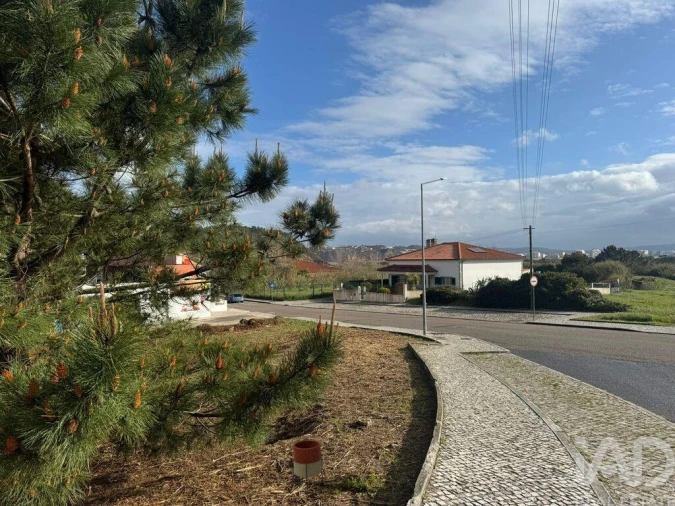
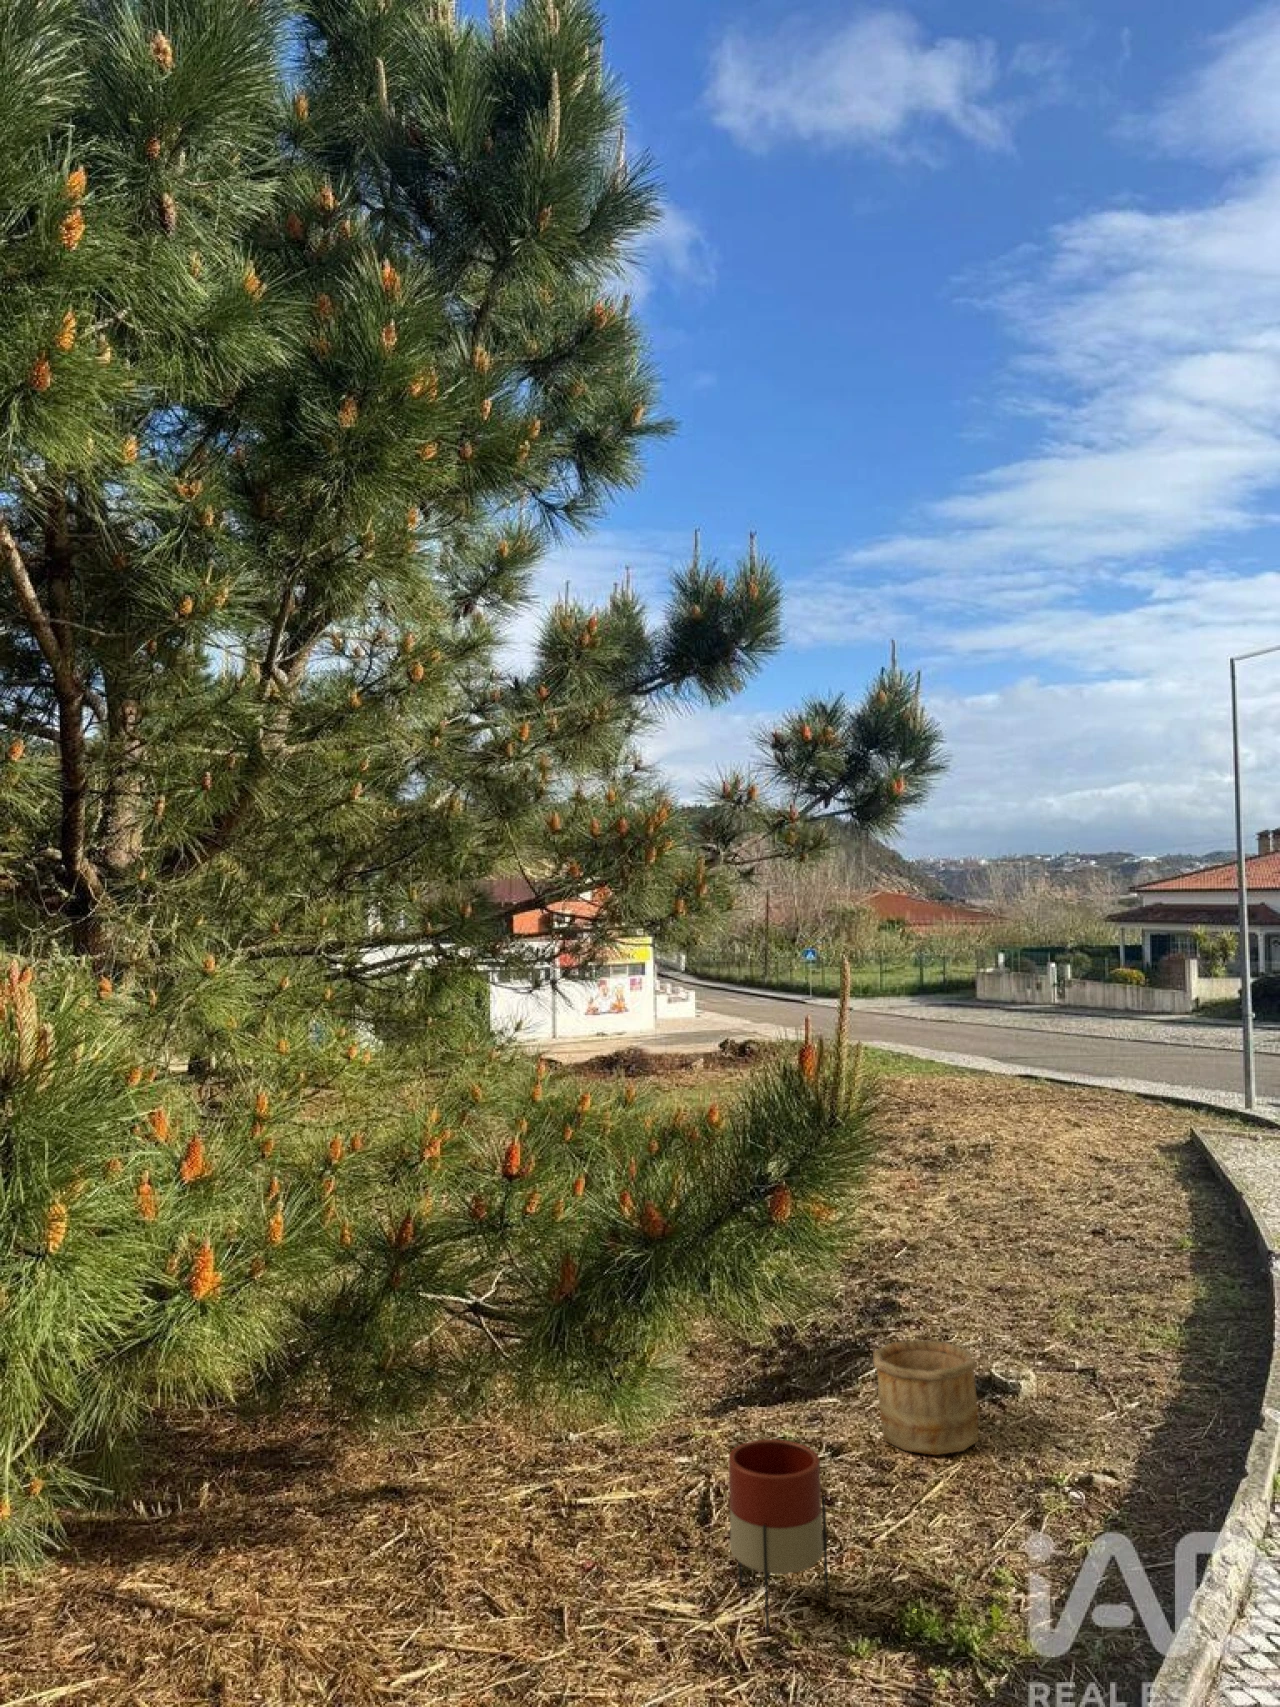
wooden bucket: none [325,411,358,444] -> present [873,1340,978,1455]

